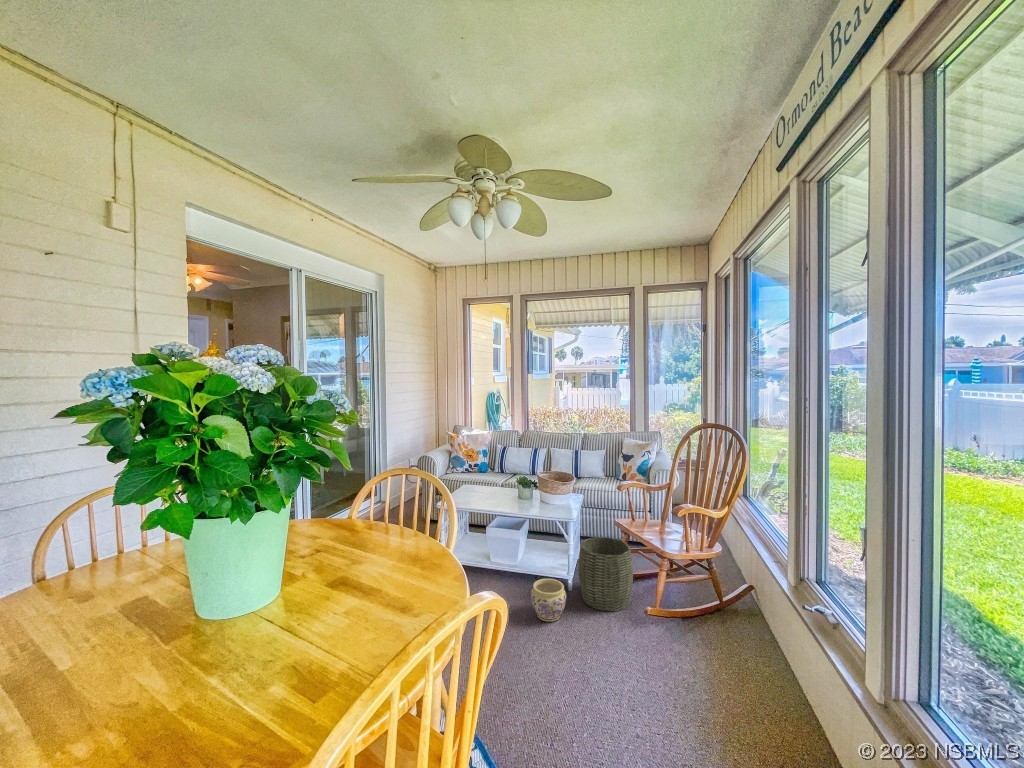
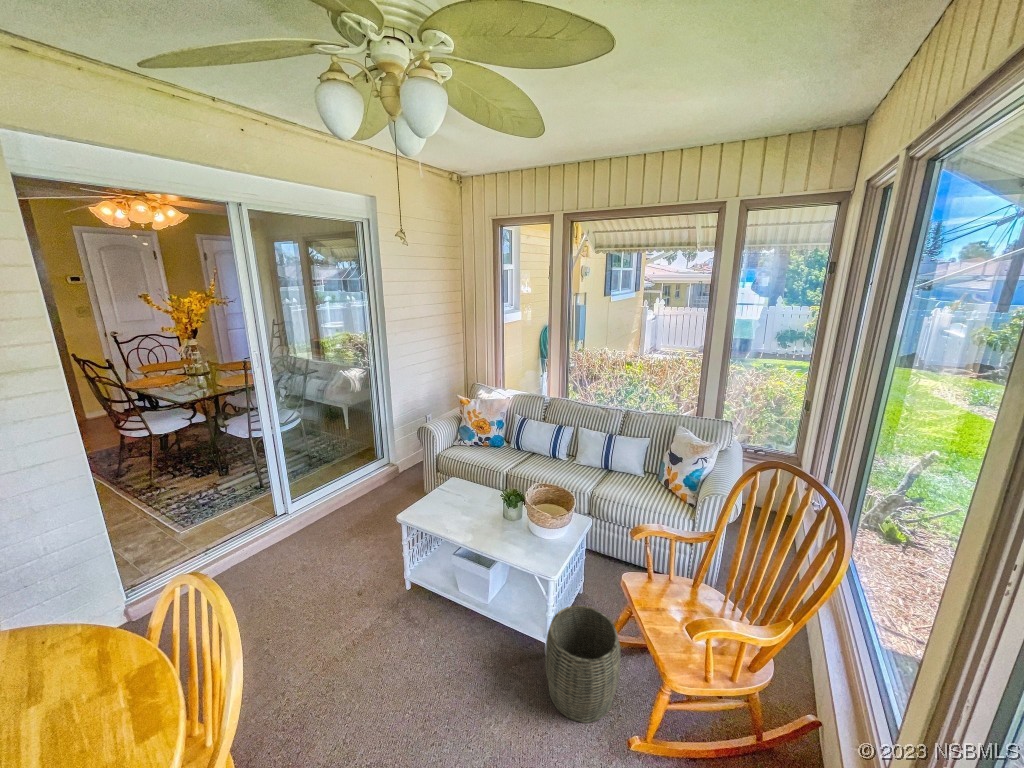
planter: present [531,578,566,622] -> none [468,658,516,724]

